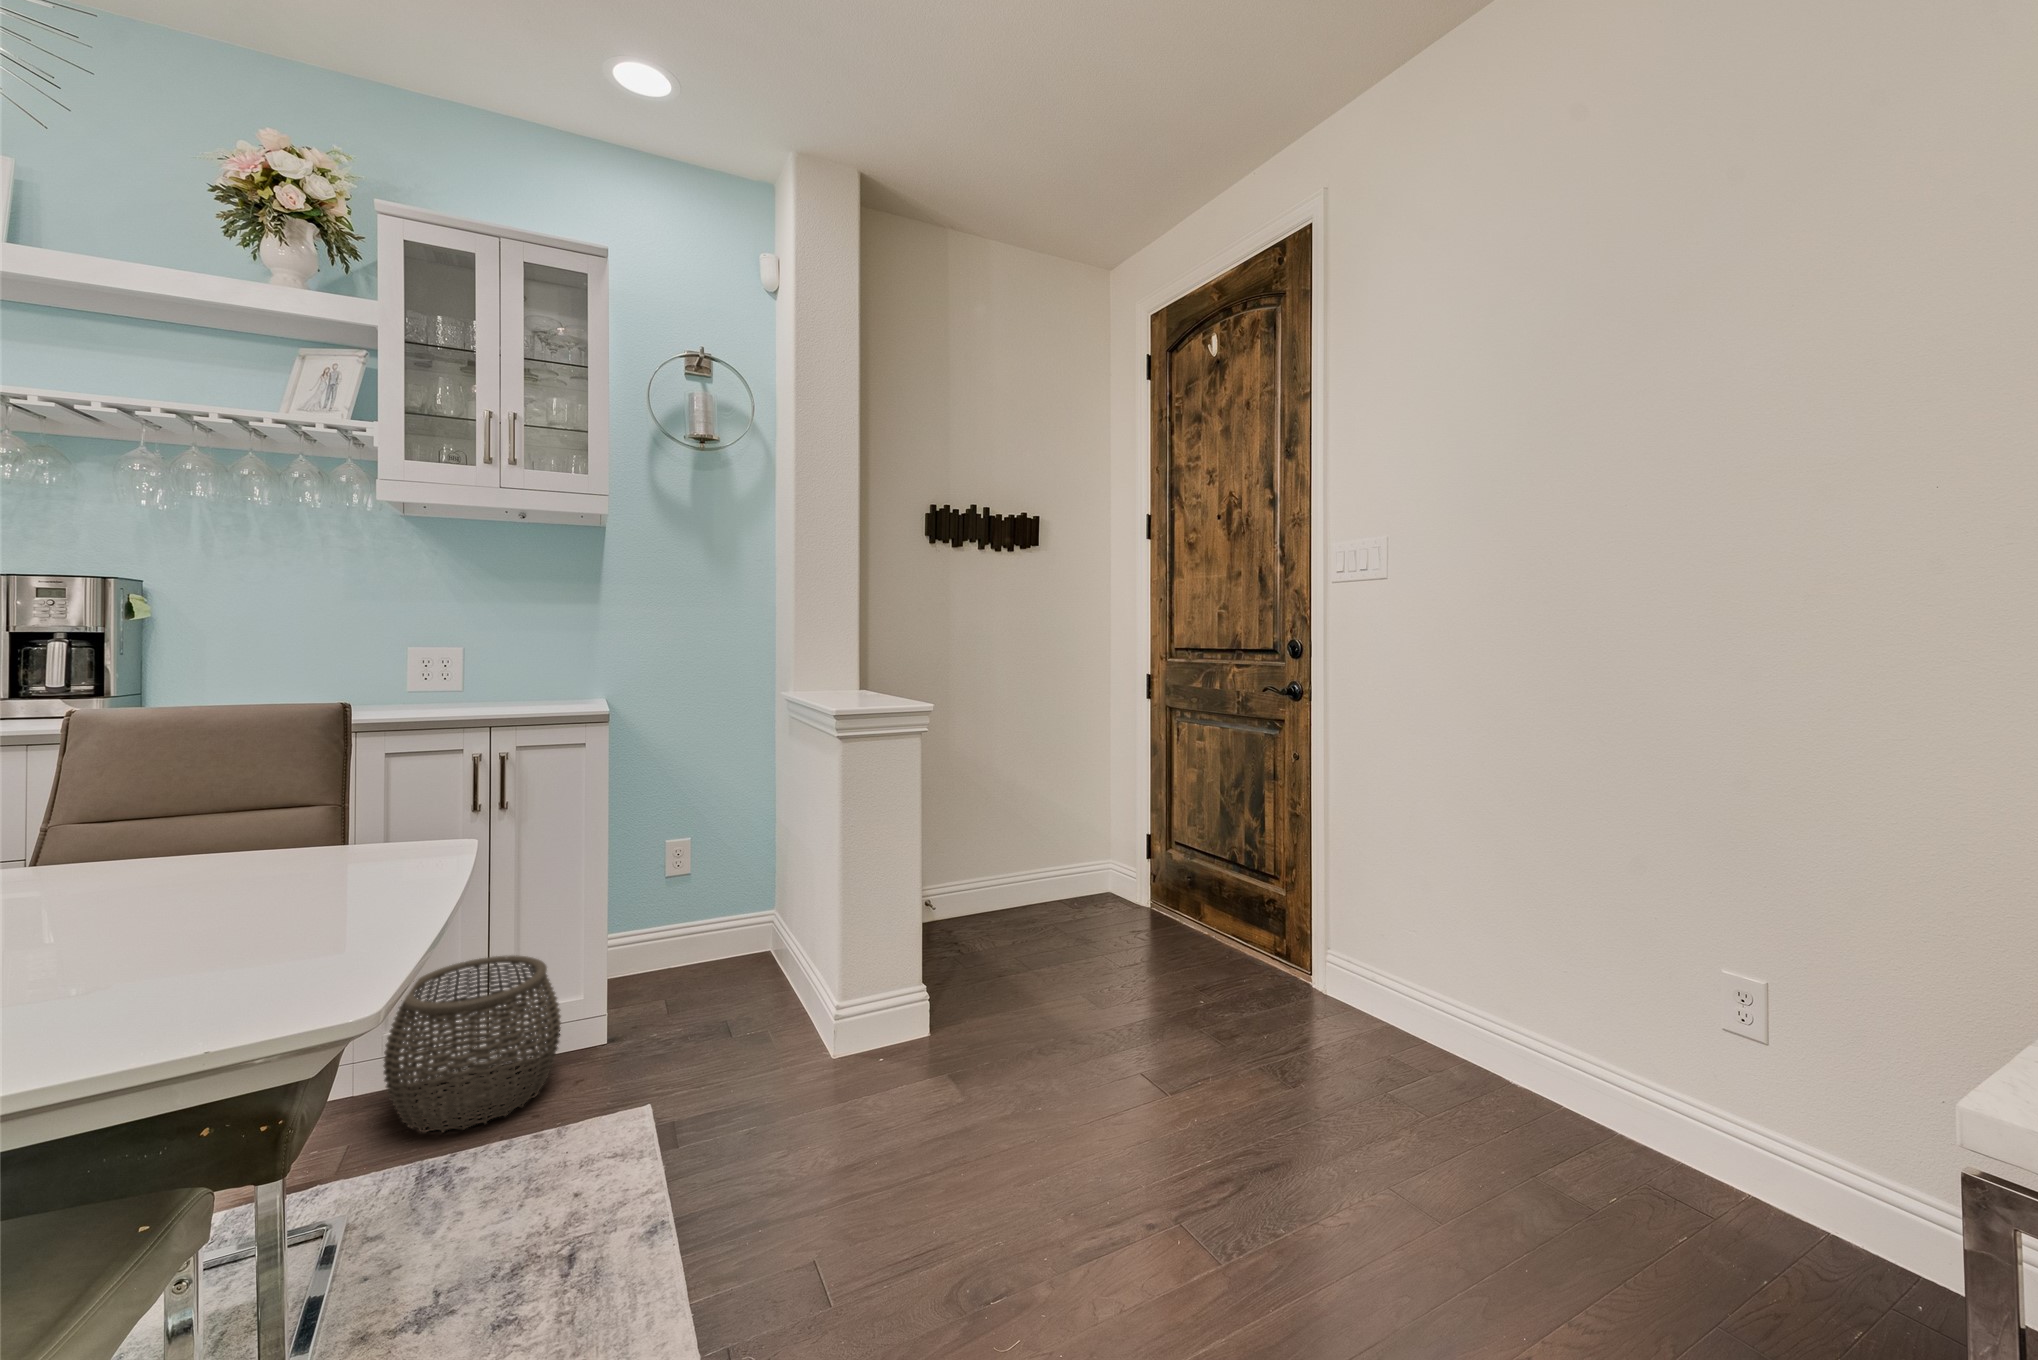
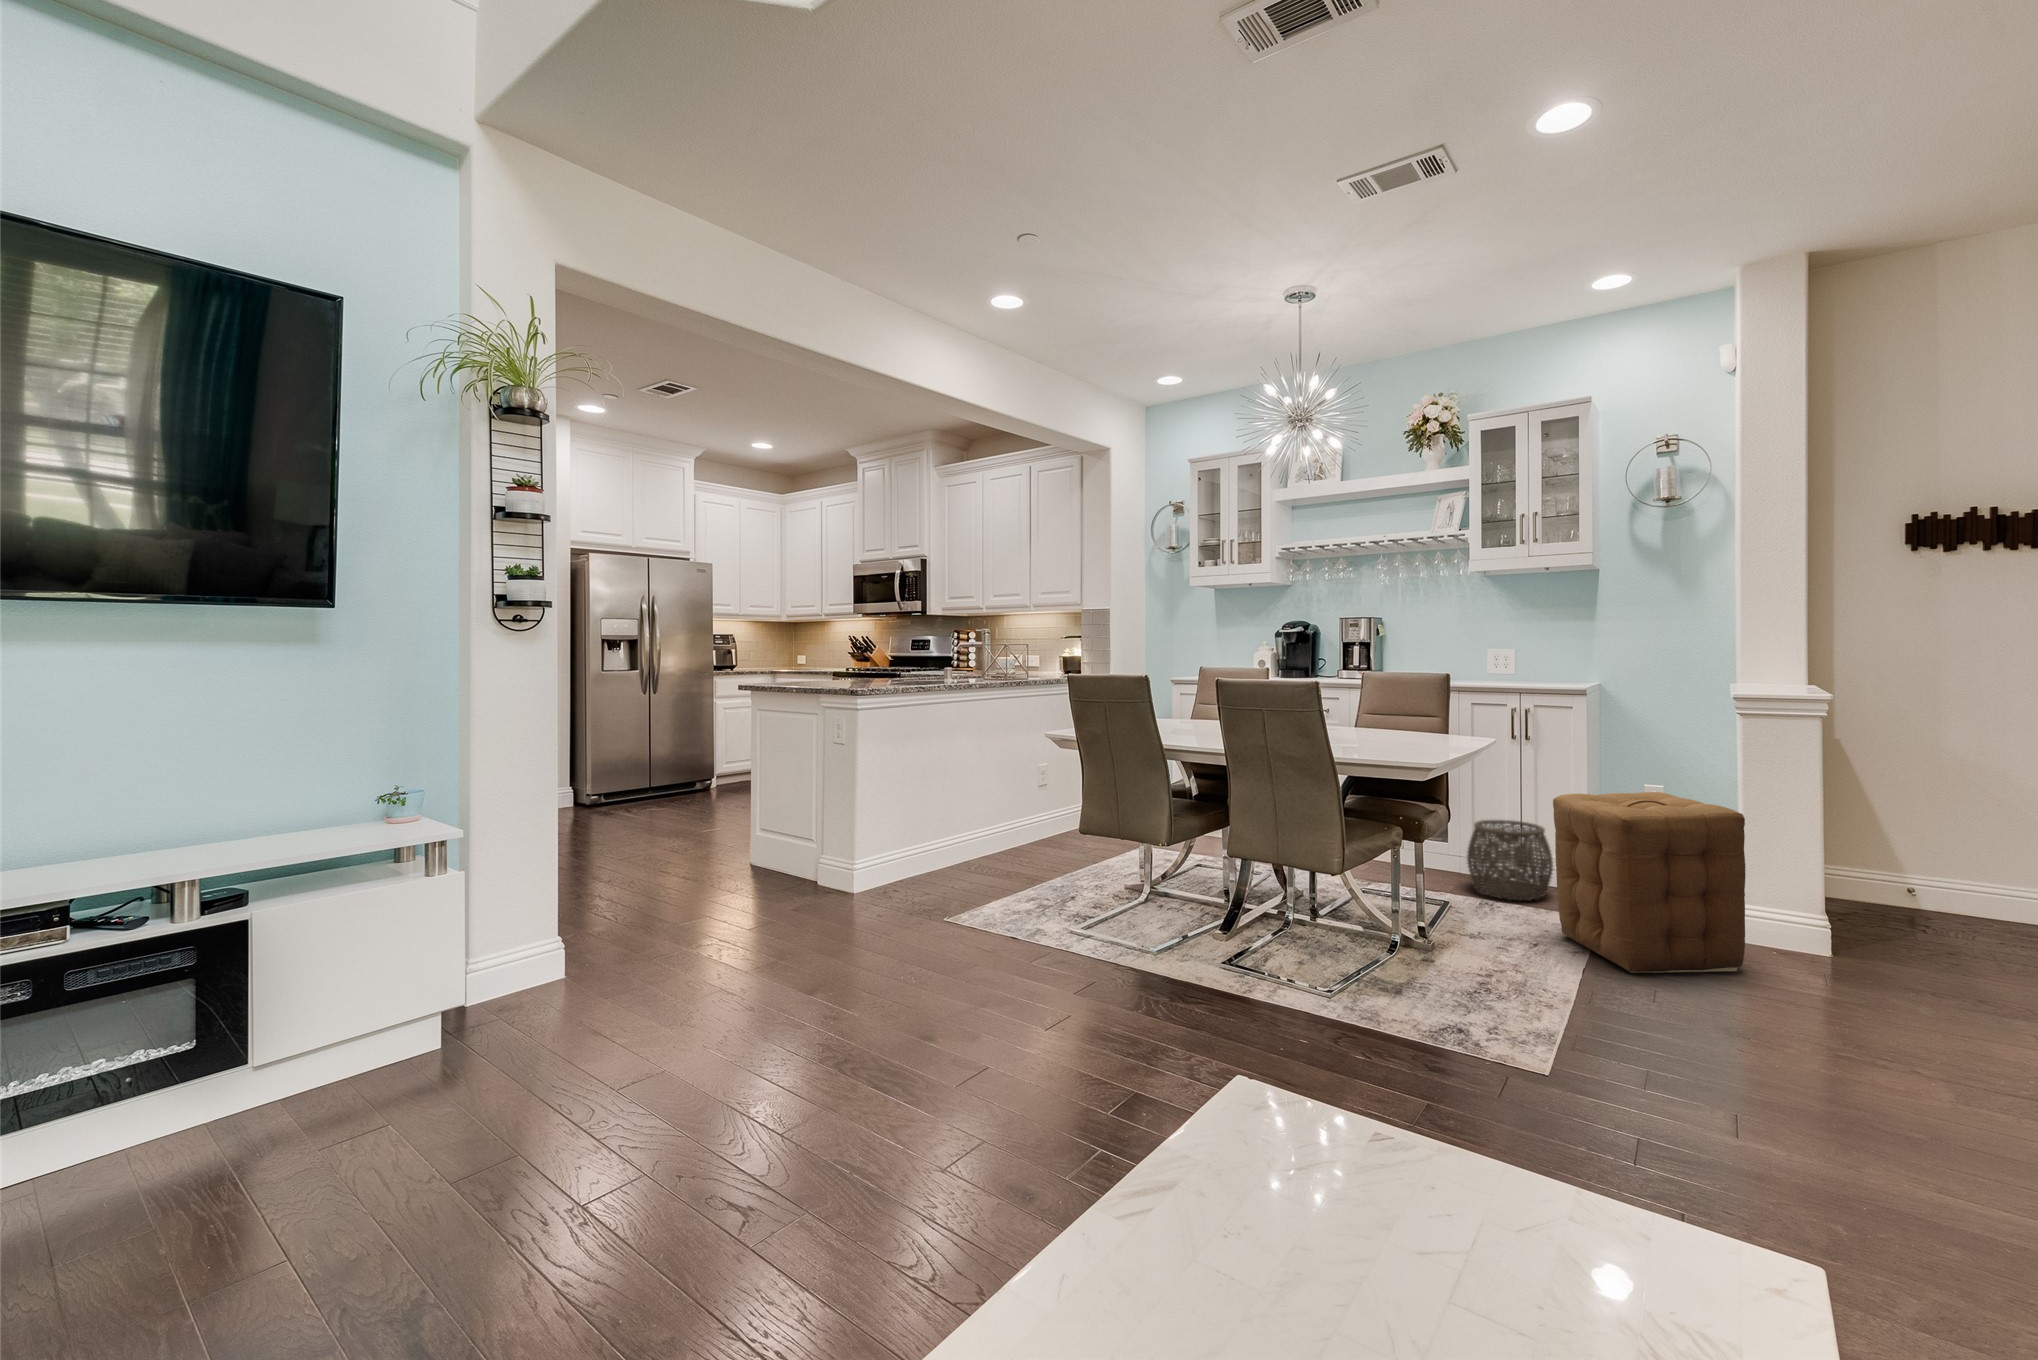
ottoman: none [604,879,890,1232] -> present [1553,792,1746,973]

